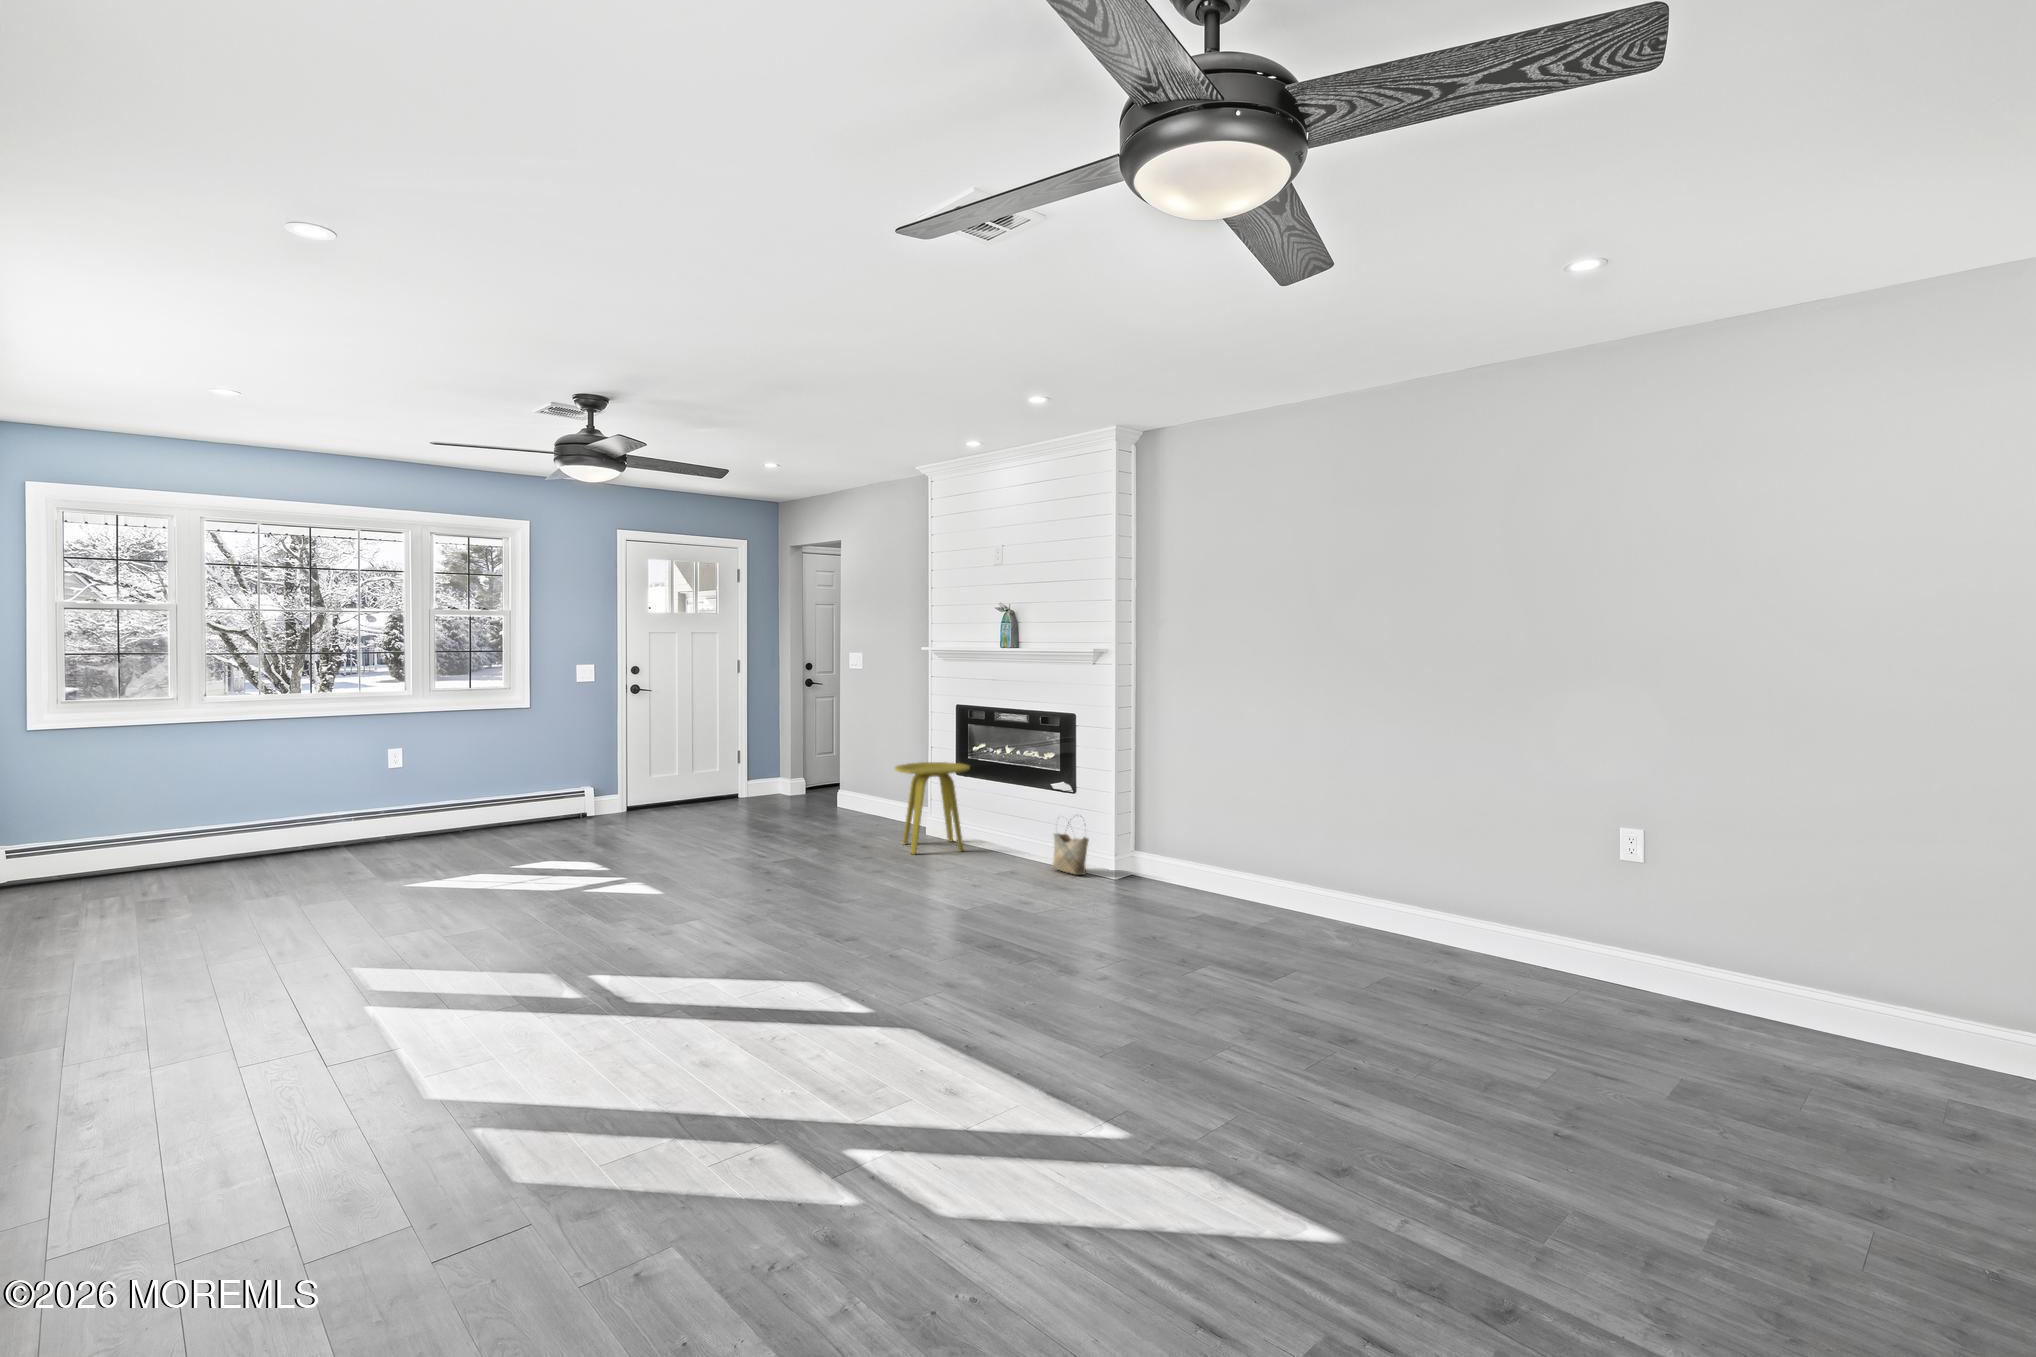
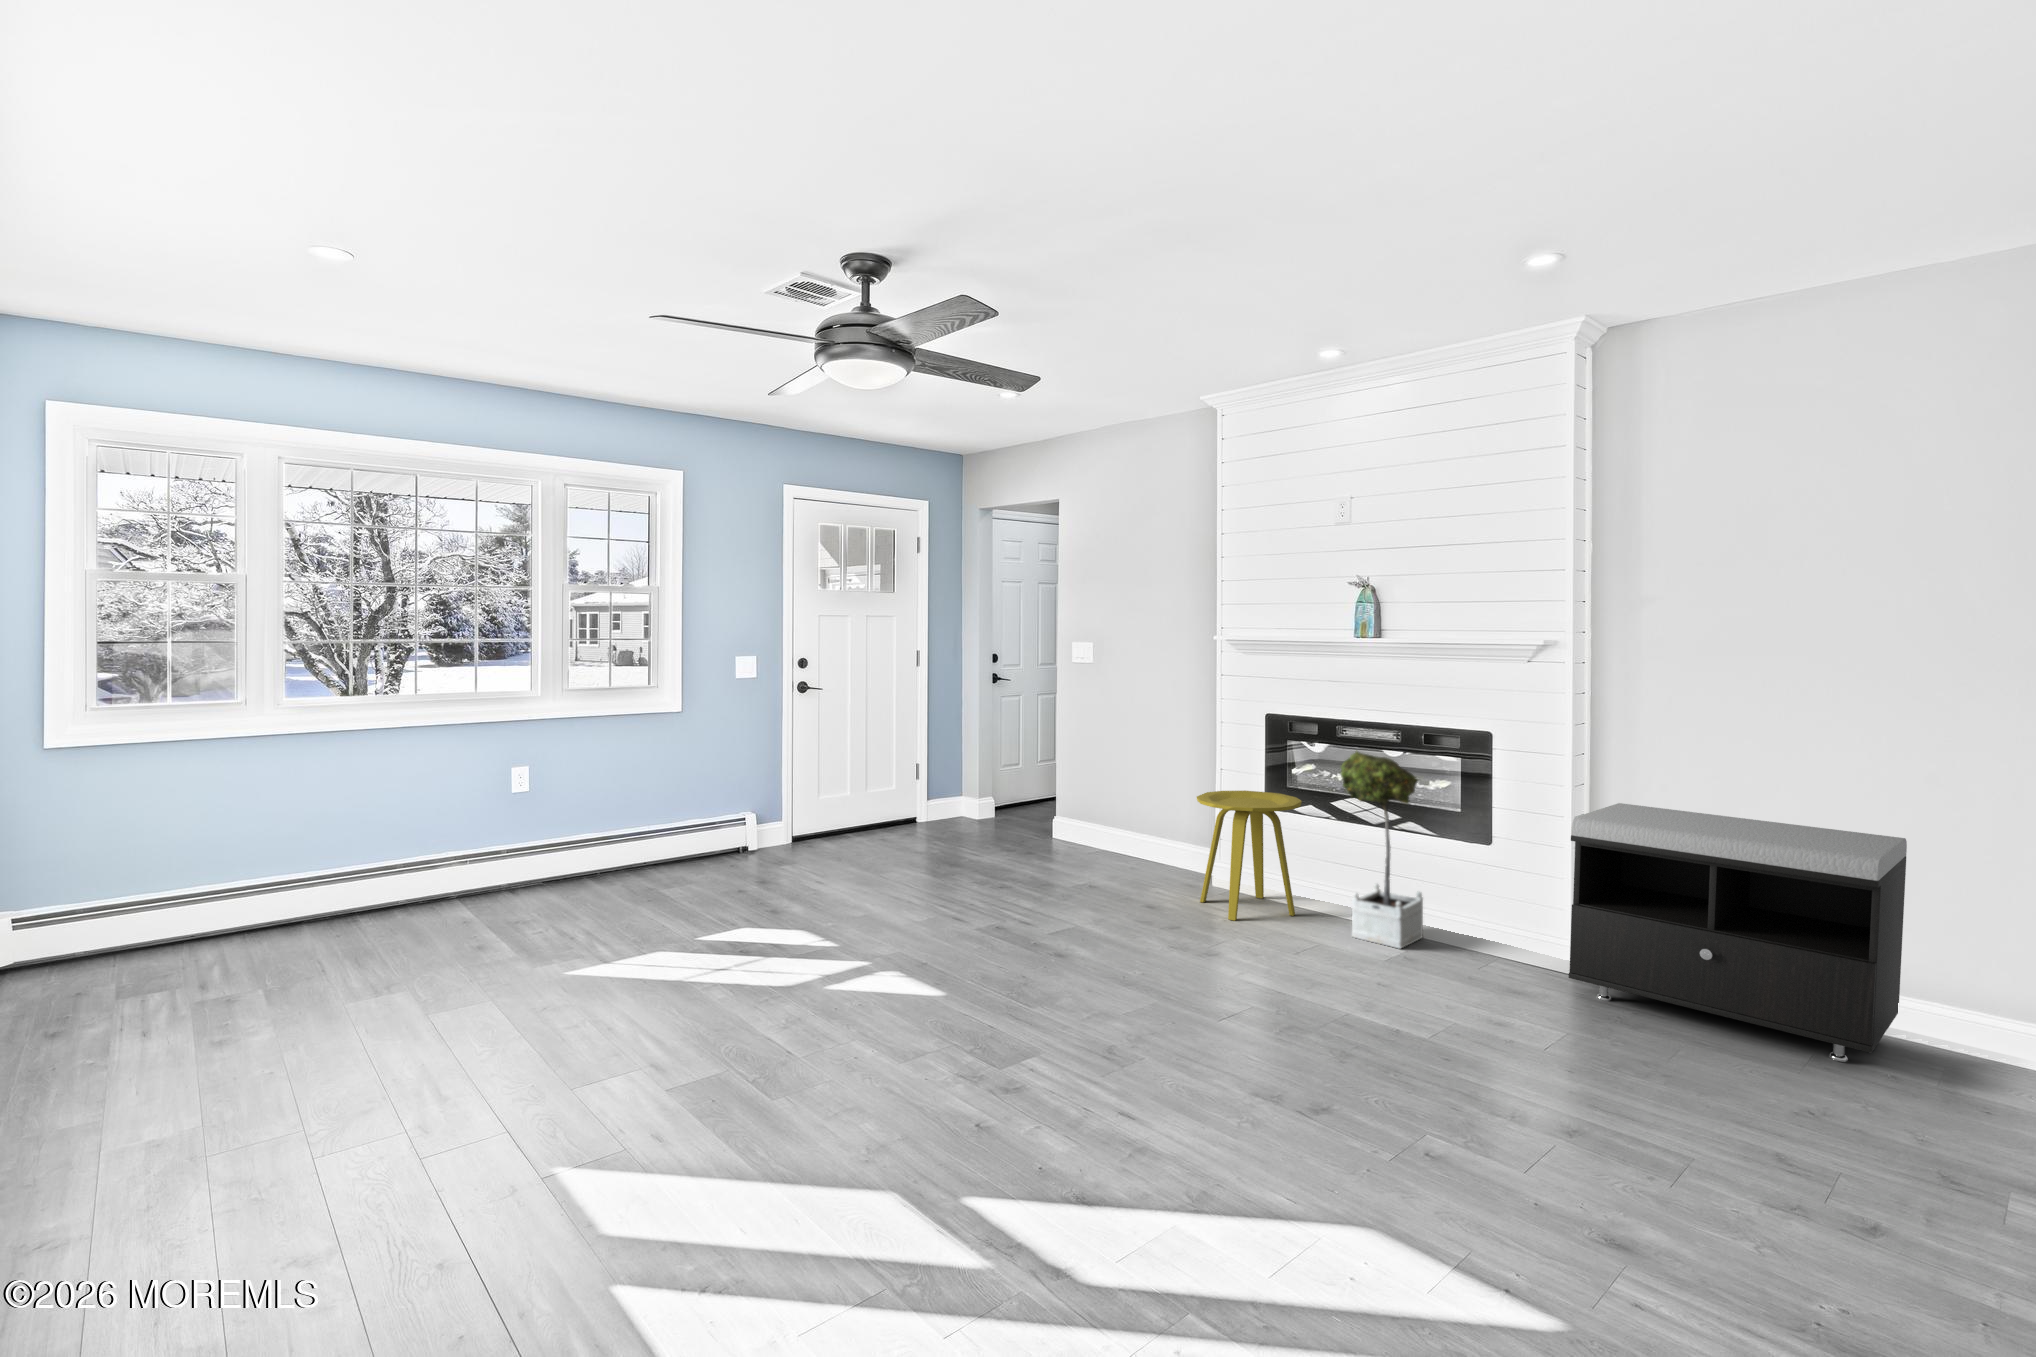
potted tree: none [980,729,1039,869] -> present [1341,751,1423,948]
storage bench: none [1090,762,1285,922] -> present [1569,803,1907,1062]
woven basket: present [1052,822,1088,875] -> none [1456,874,1521,961]

